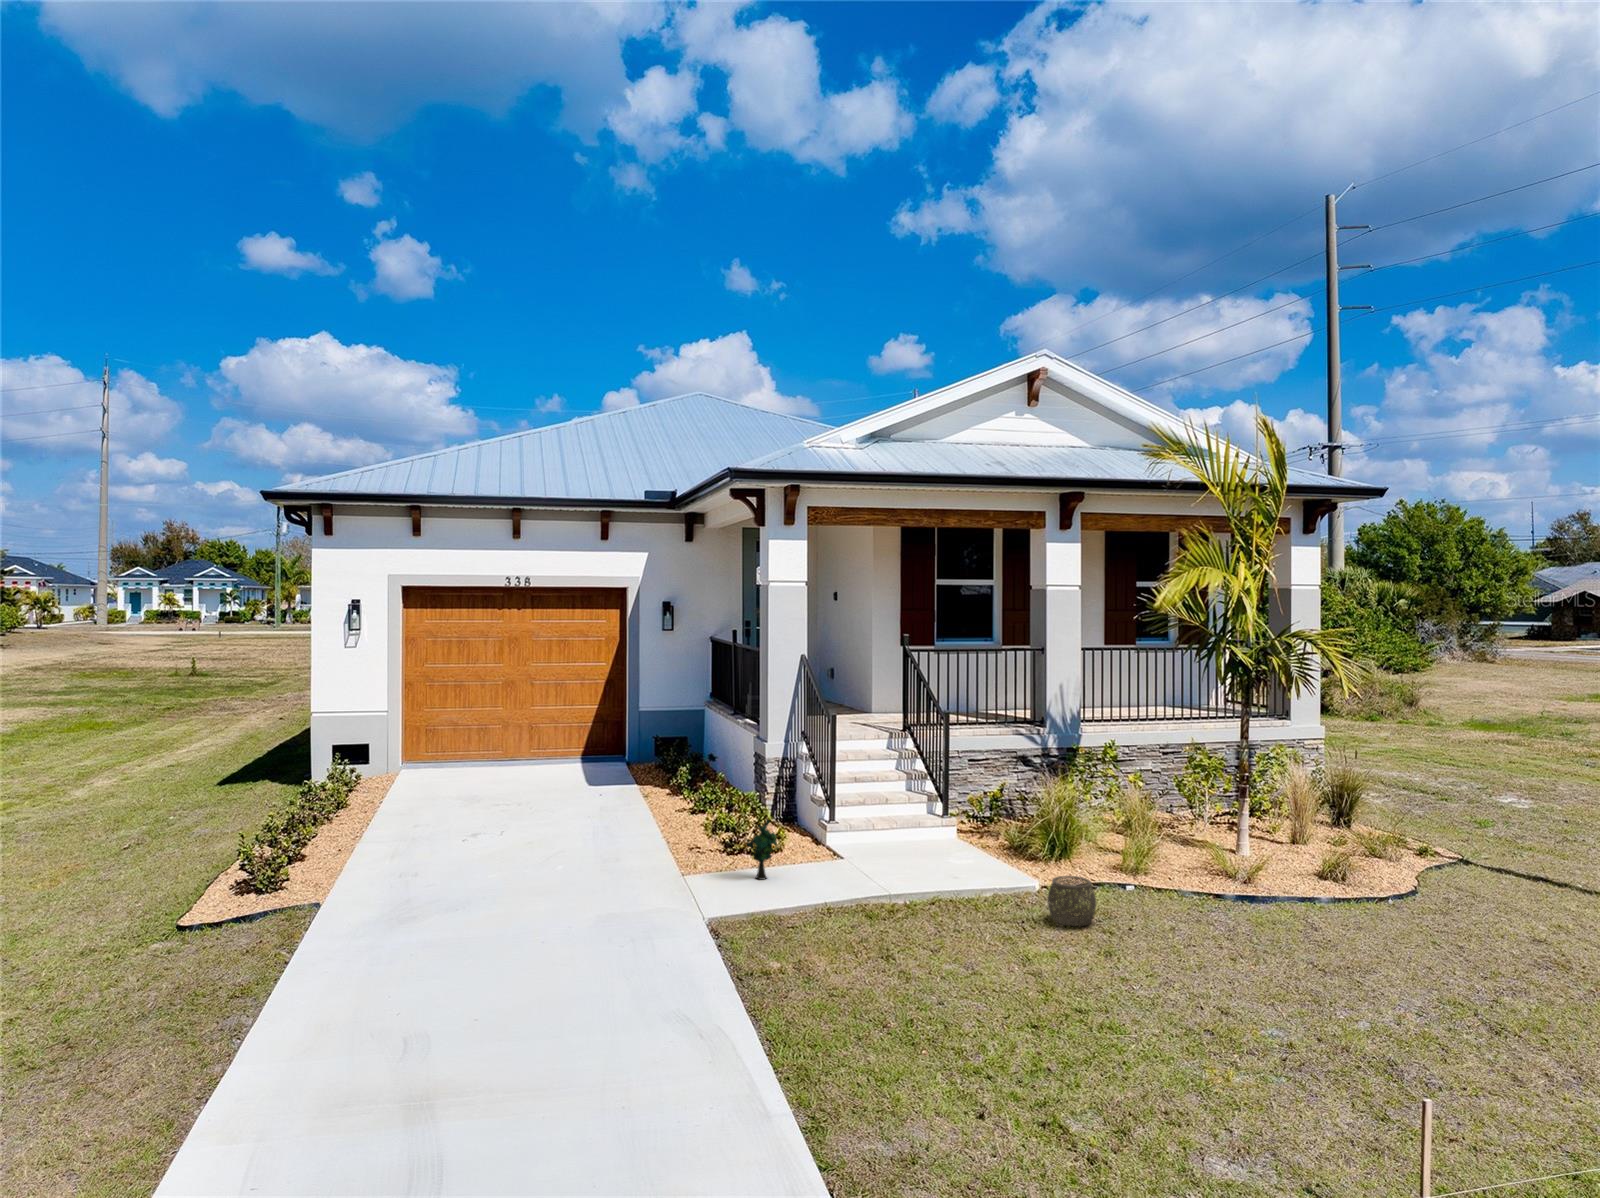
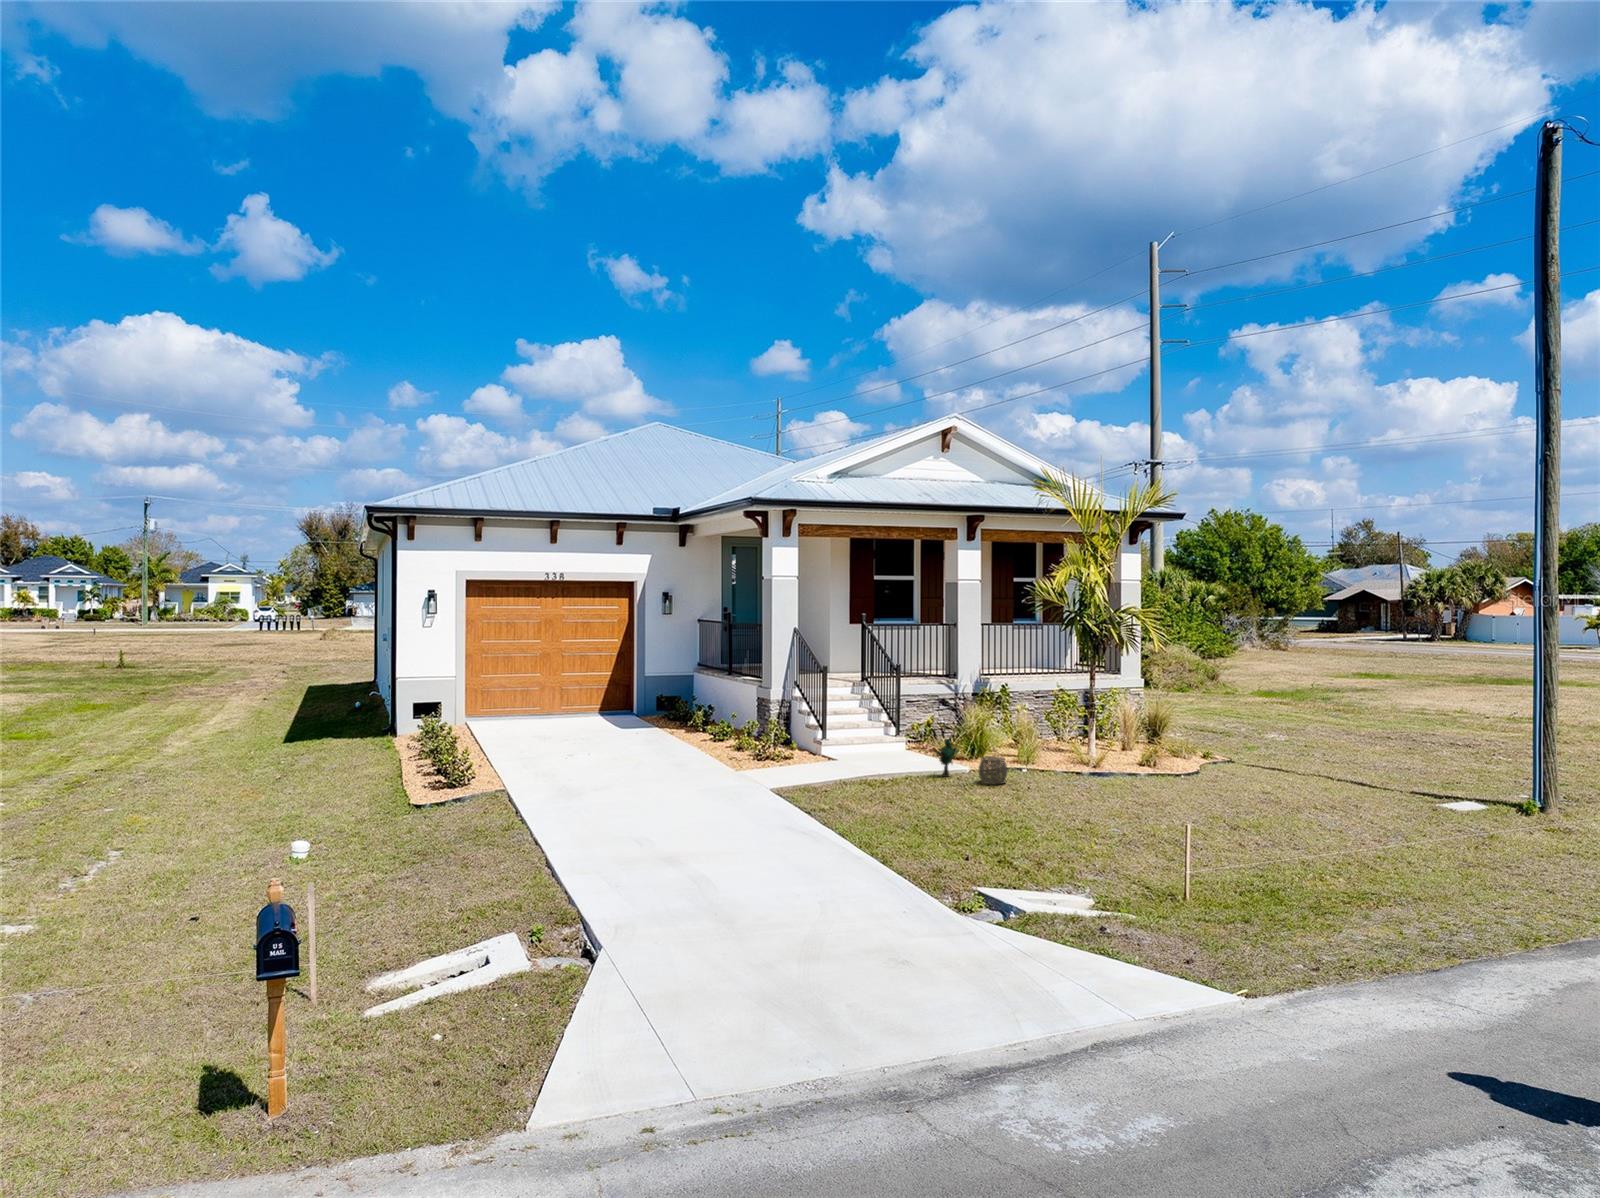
decorative plant: present [745,819,777,880] -> present [935,737,957,777]

